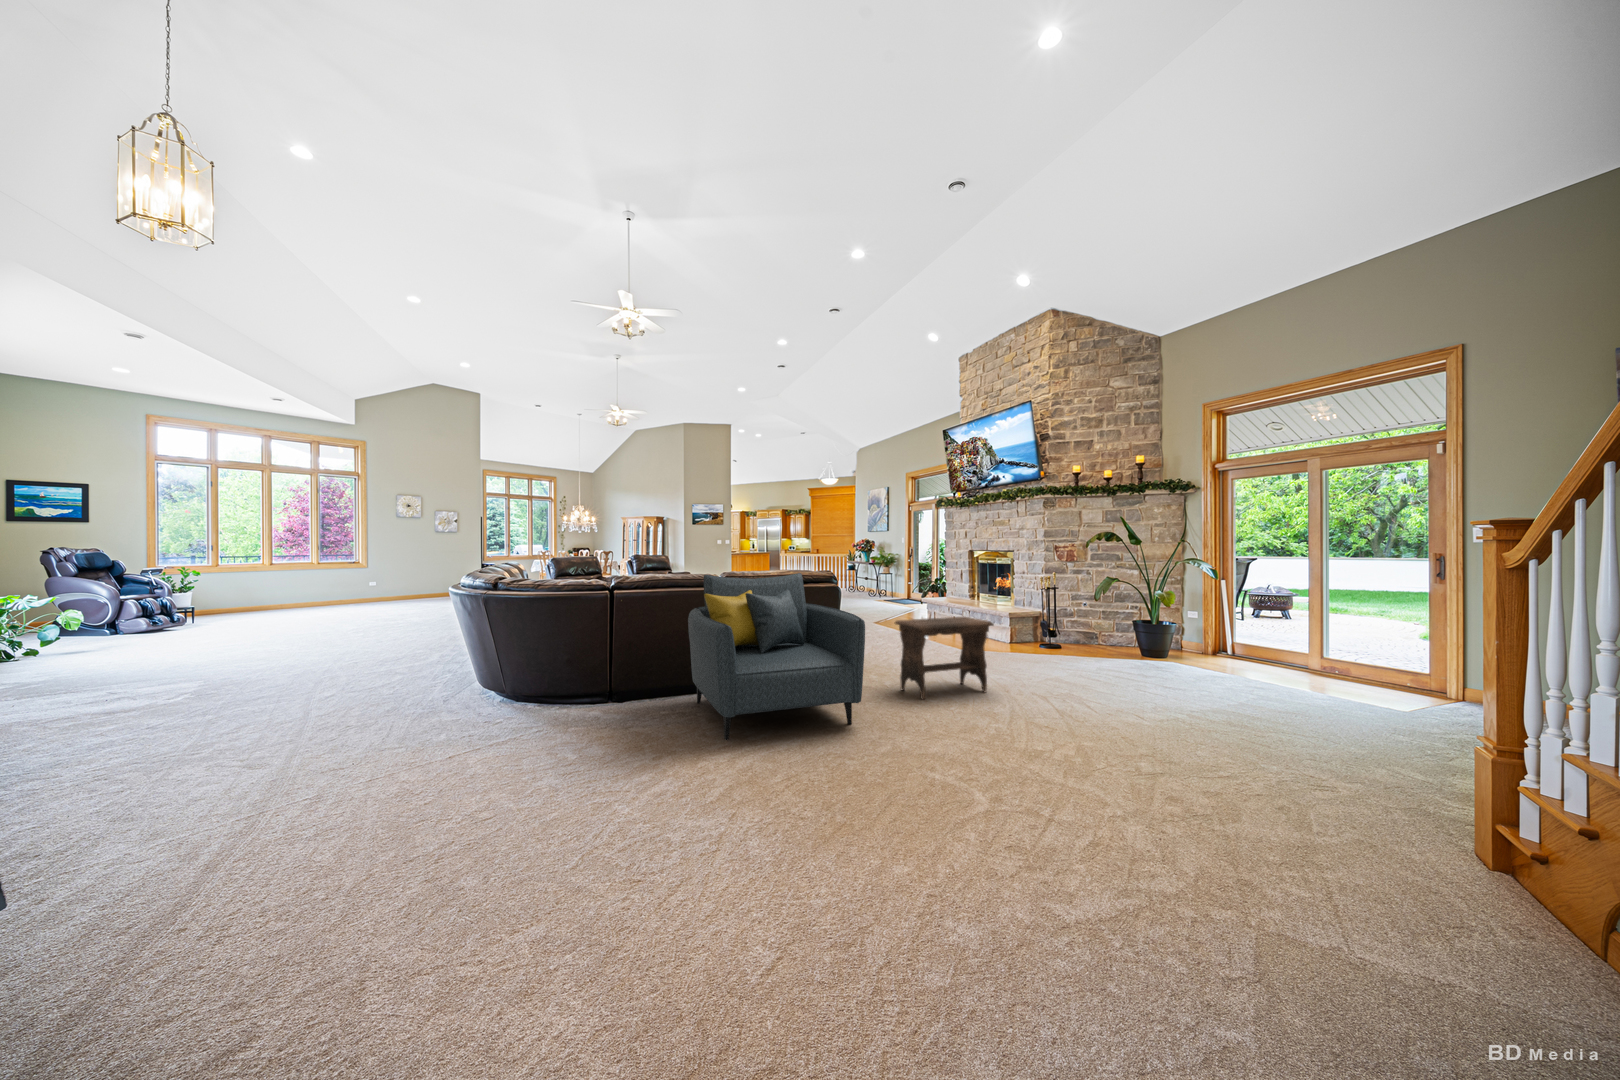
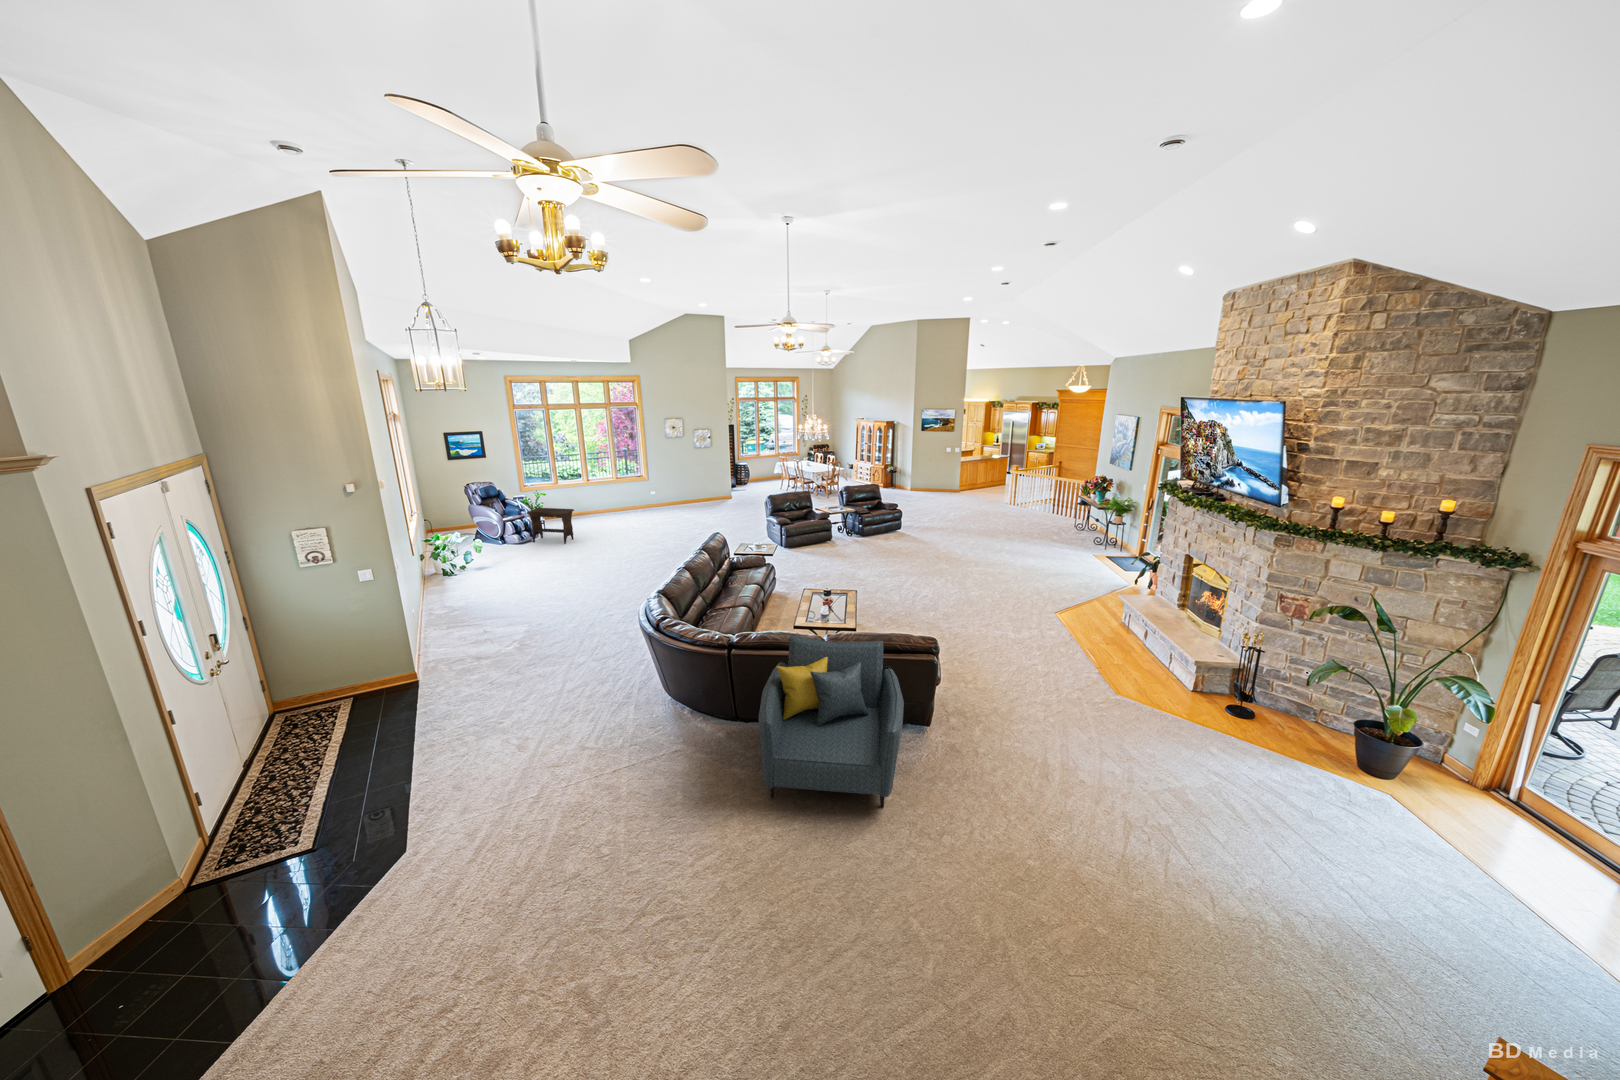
footstool: present [895,616,994,699] -> present [527,508,574,544]

